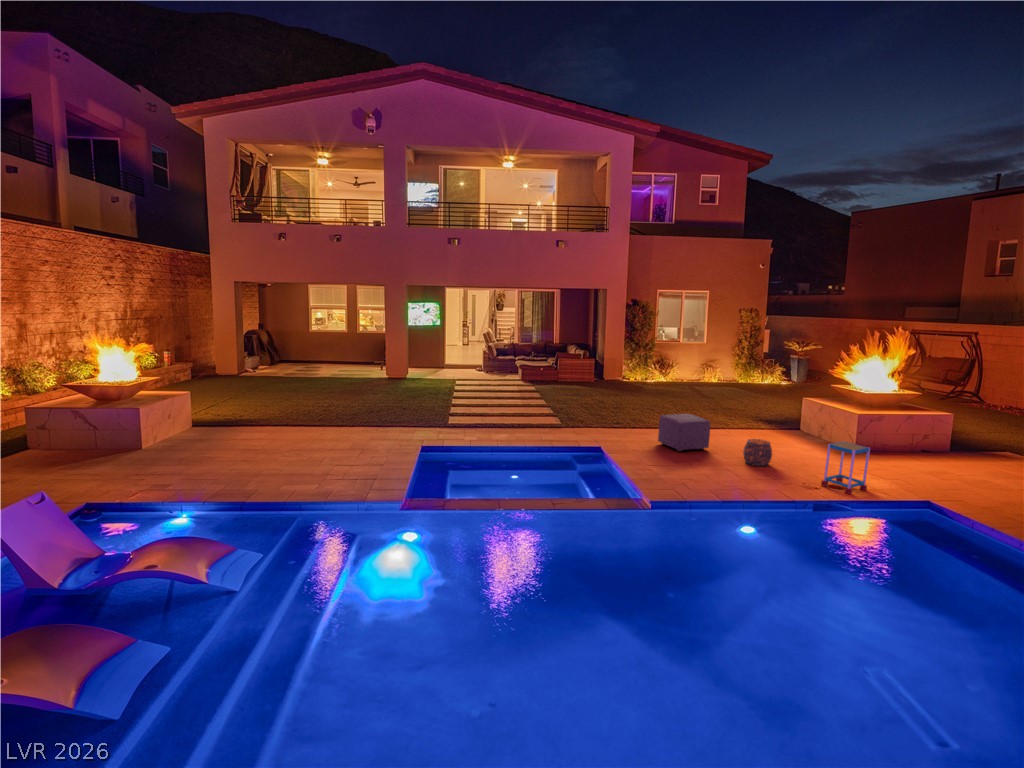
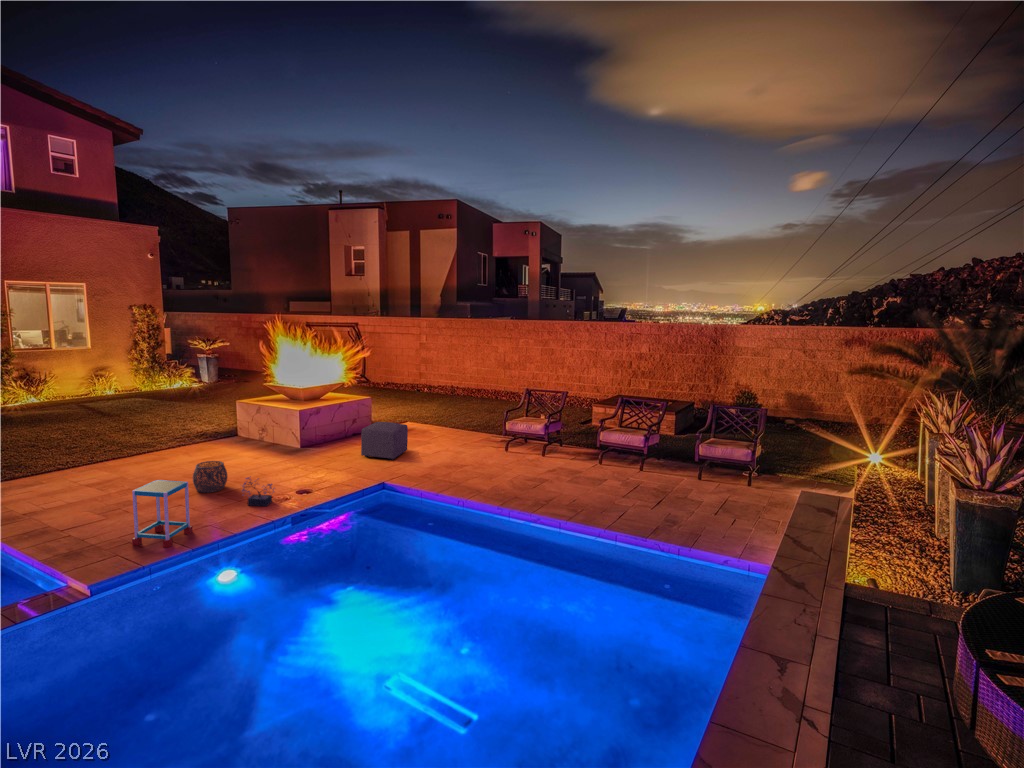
ottoman: present [658,414,710,452] -> present [361,422,408,460]
side table: present [821,442,870,495] -> present [132,480,193,548]
decorative plant: none [777,458,810,489] -> present [242,477,274,506]

